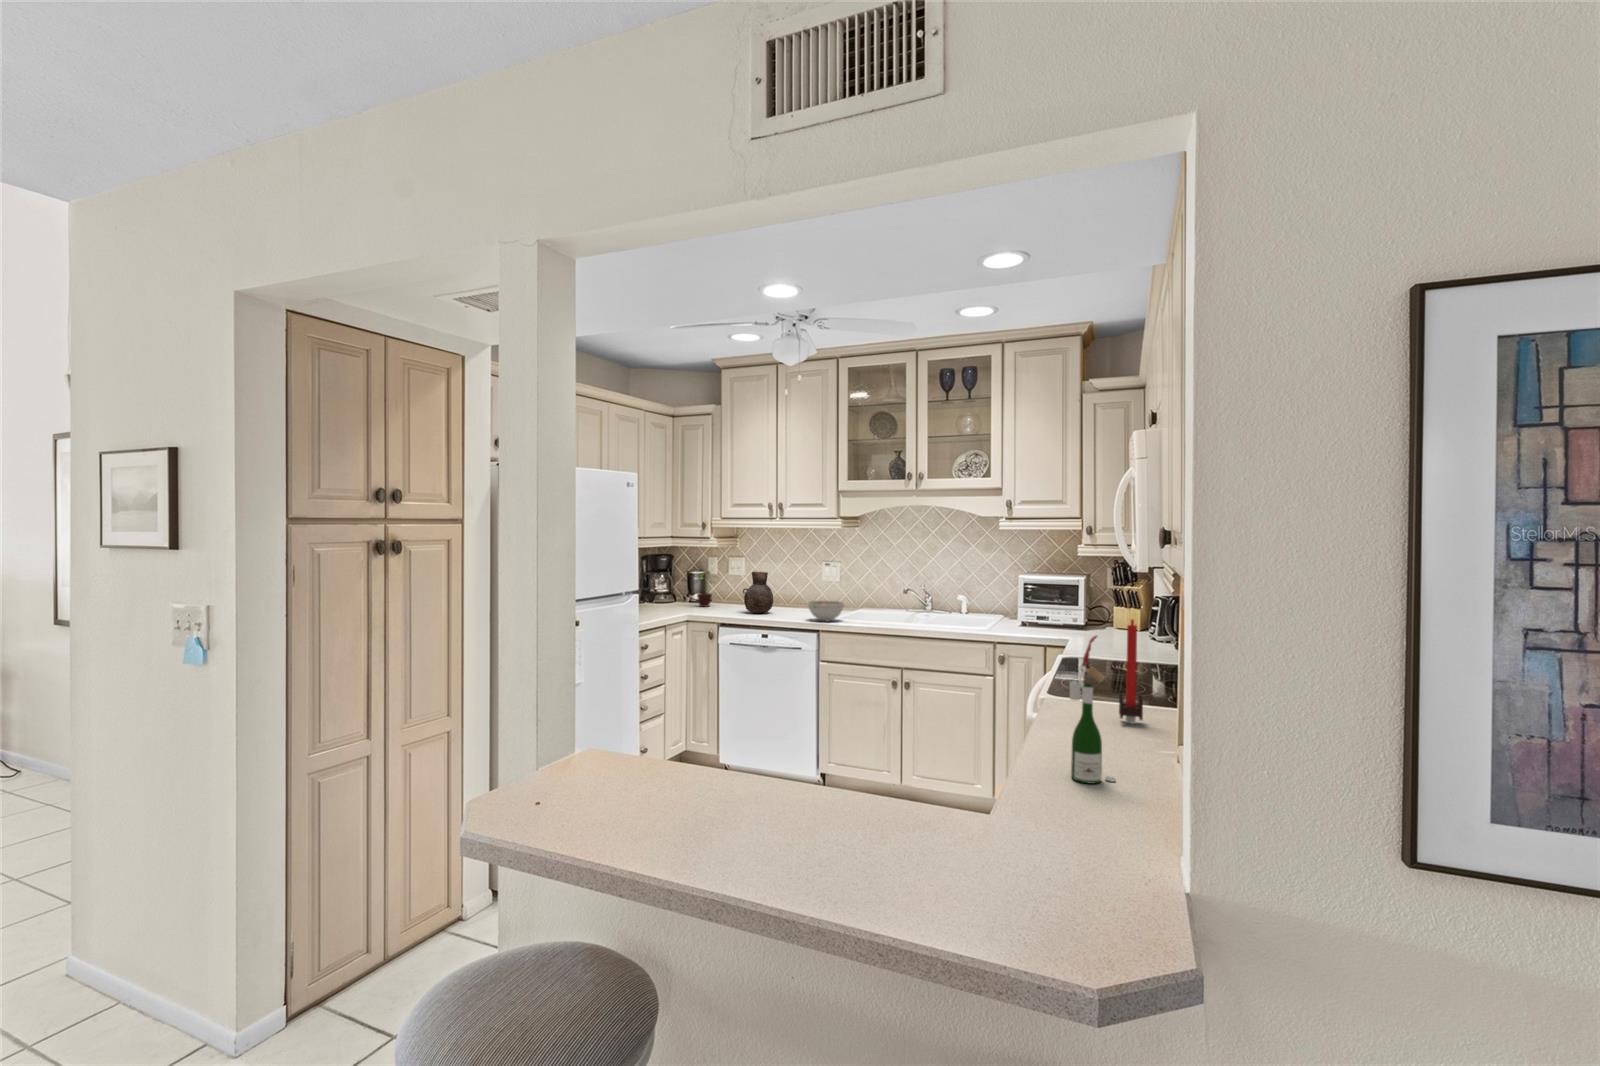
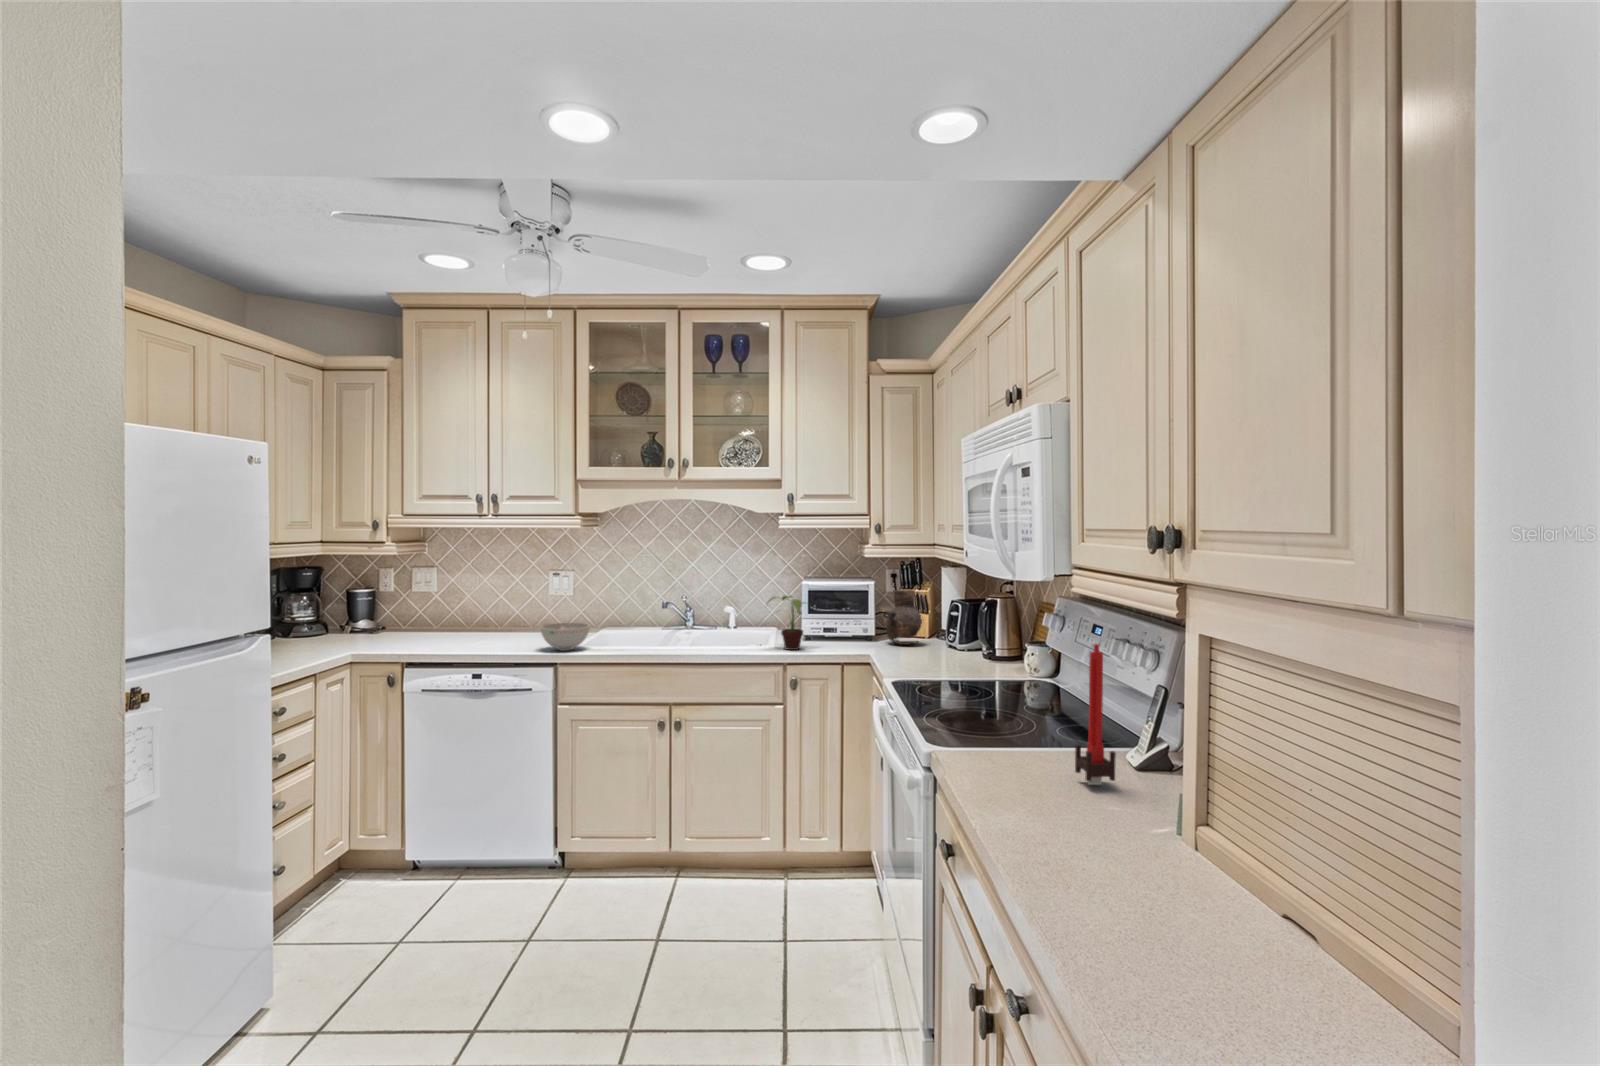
potted plant: present [697,571,712,607] -> present [768,596,803,650]
vase: present [743,572,773,613] -> present [883,590,922,645]
wine bottle: present [1069,635,1115,784] -> none [1171,690,1243,942]

